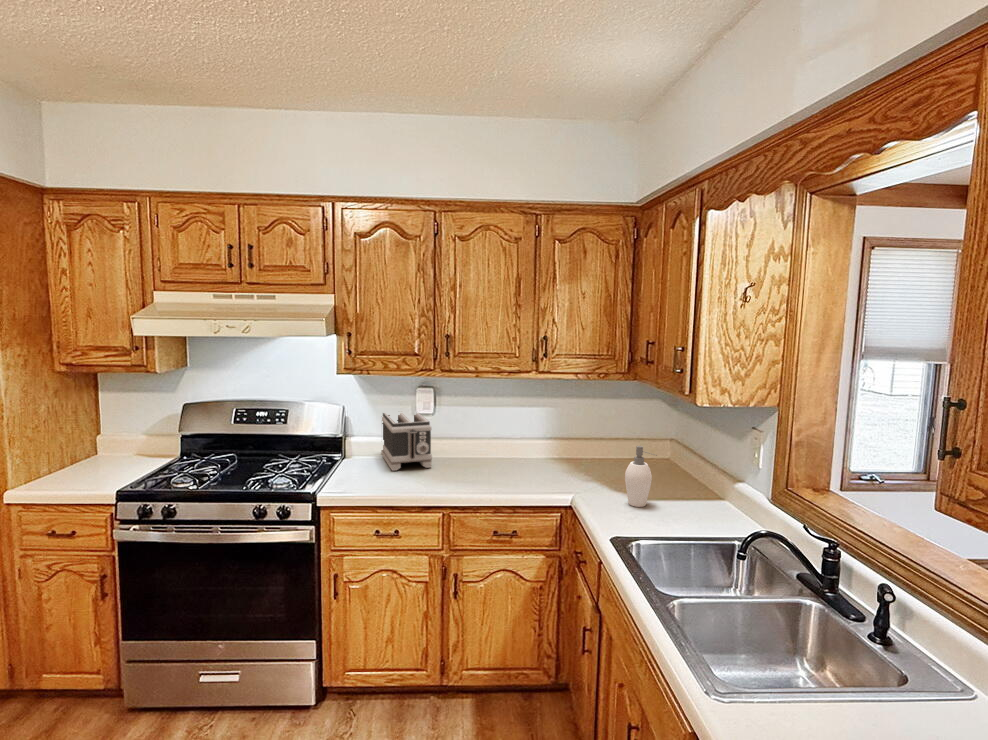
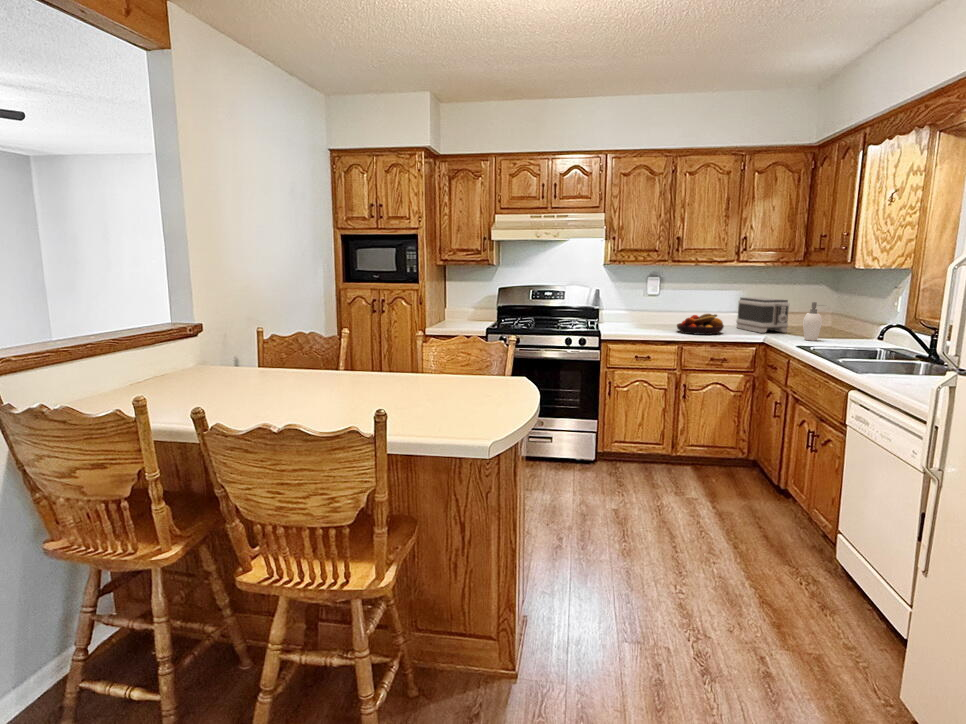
toaster: present [381,413,432,471] -> present [736,297,790,333]
fruit bowl: none [447,449,515,493] -> present [677,314,724,335]

